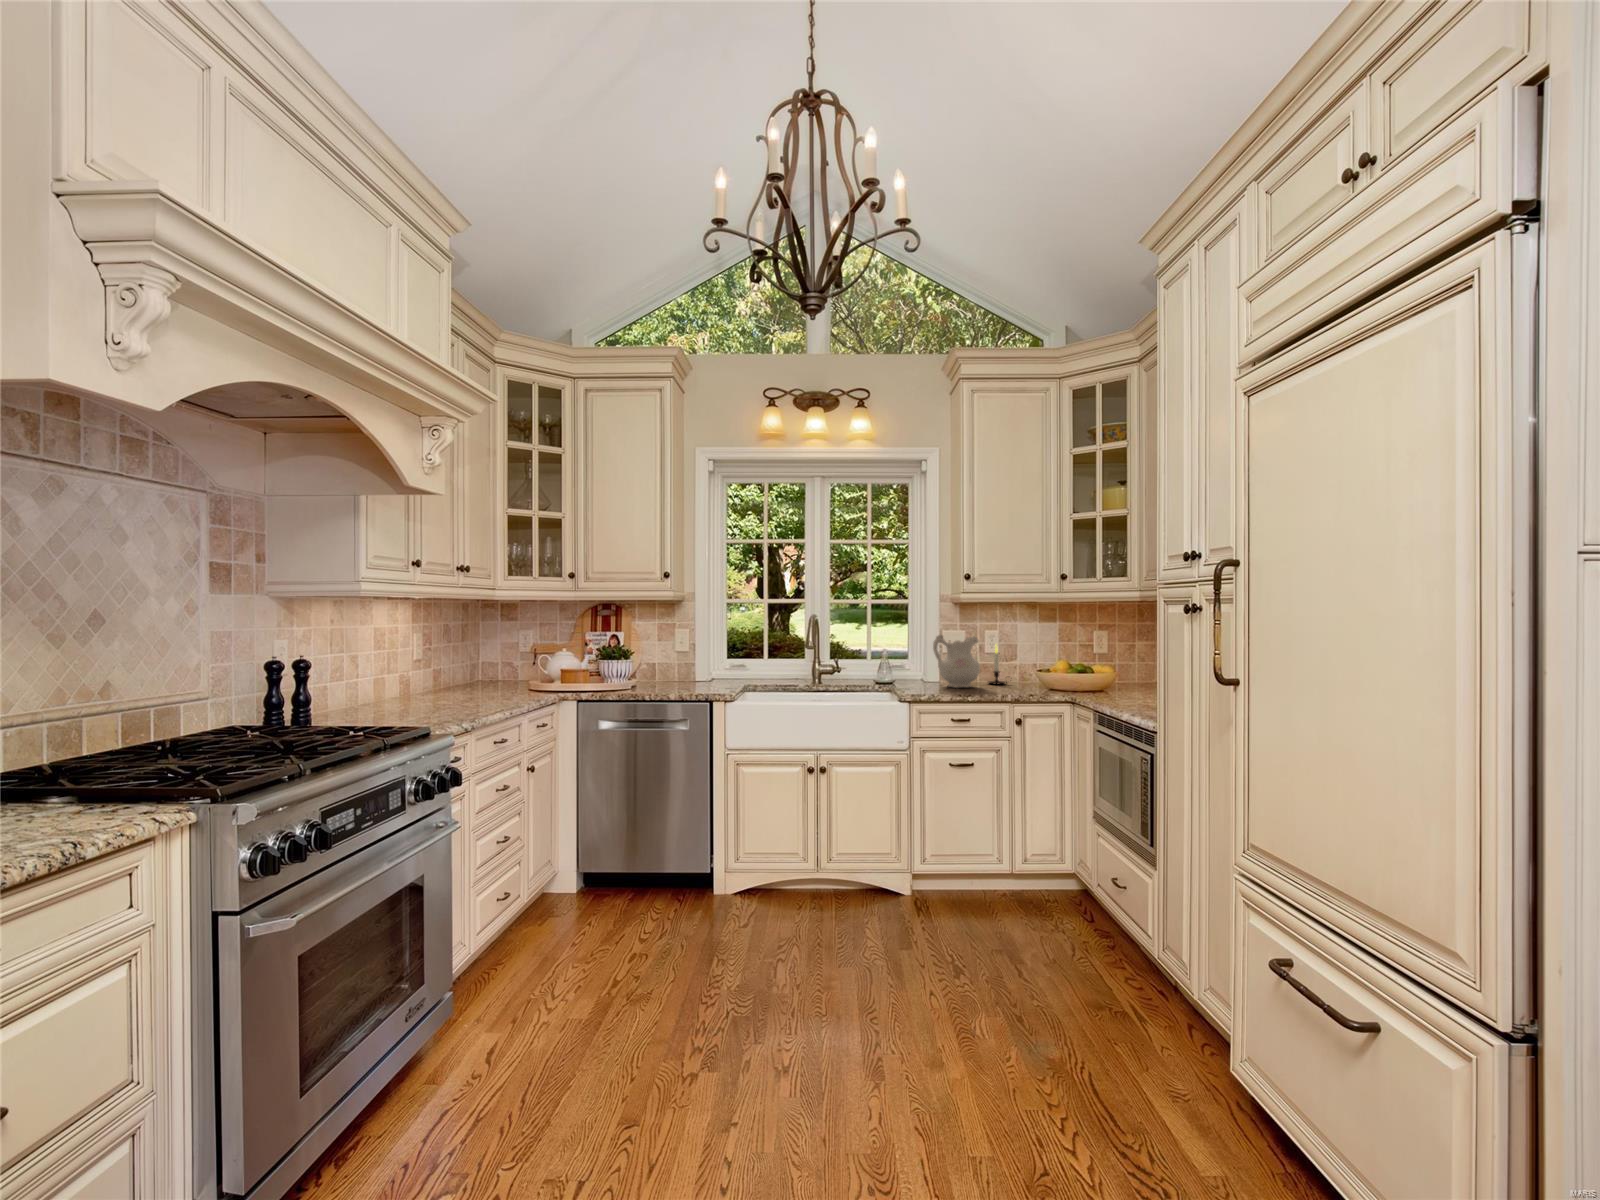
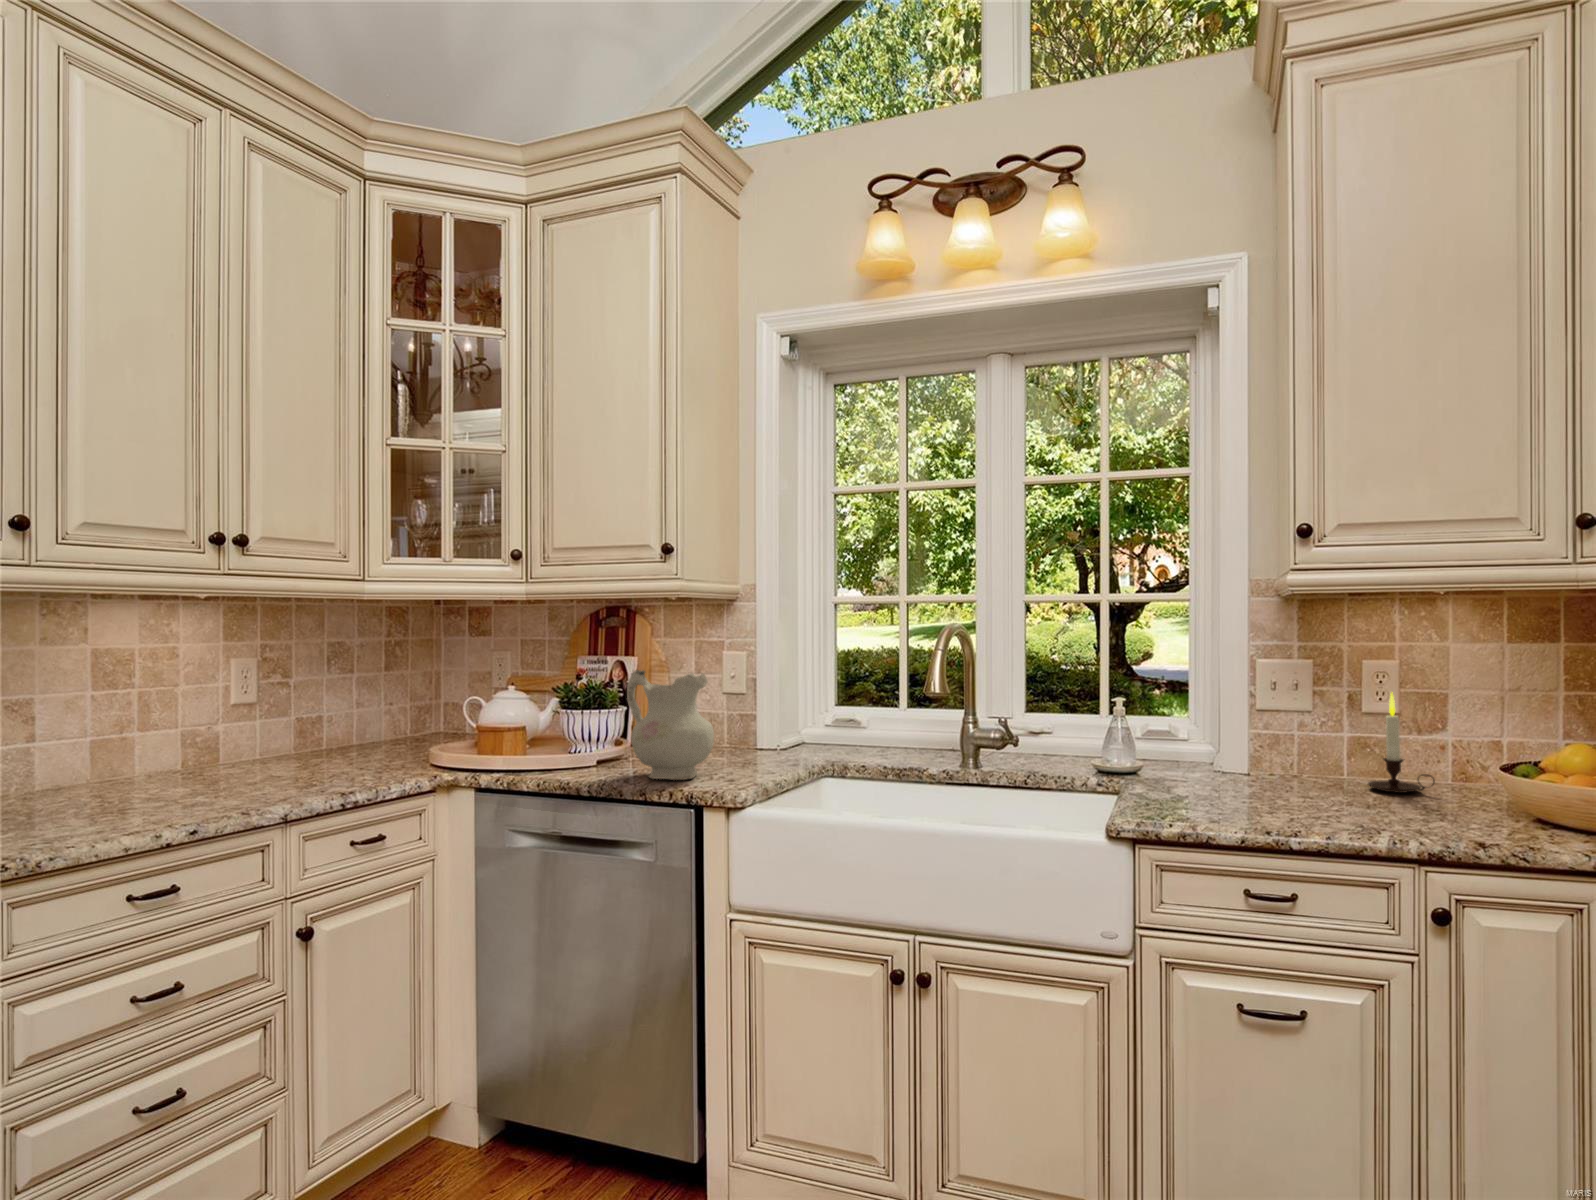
ceramic pitcher: present [933,635,980,688] -> present [627,670,714,780]

